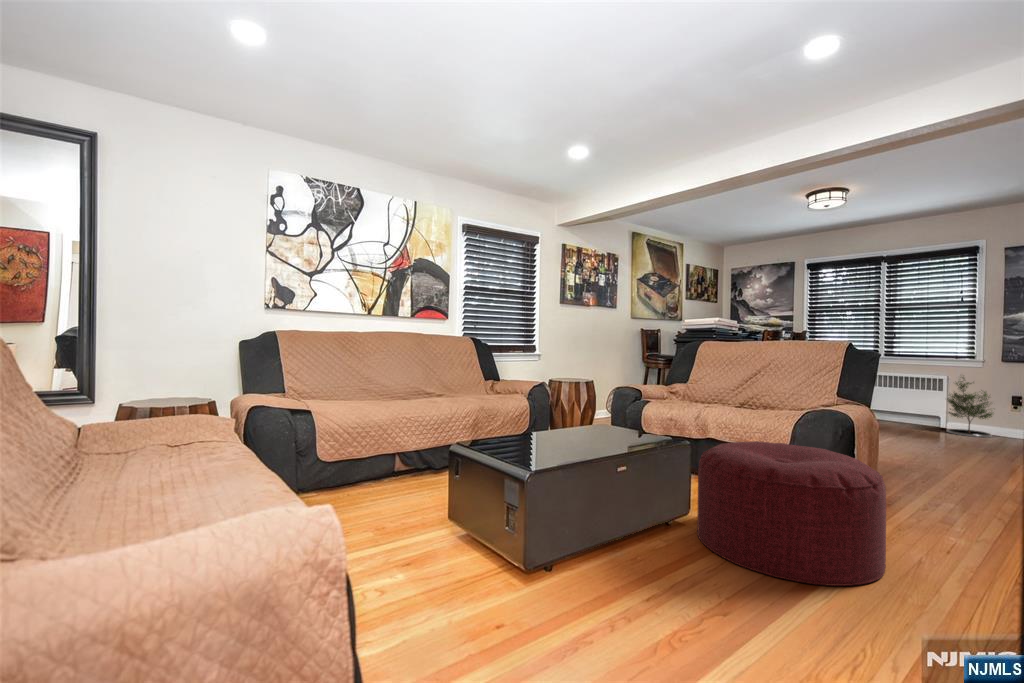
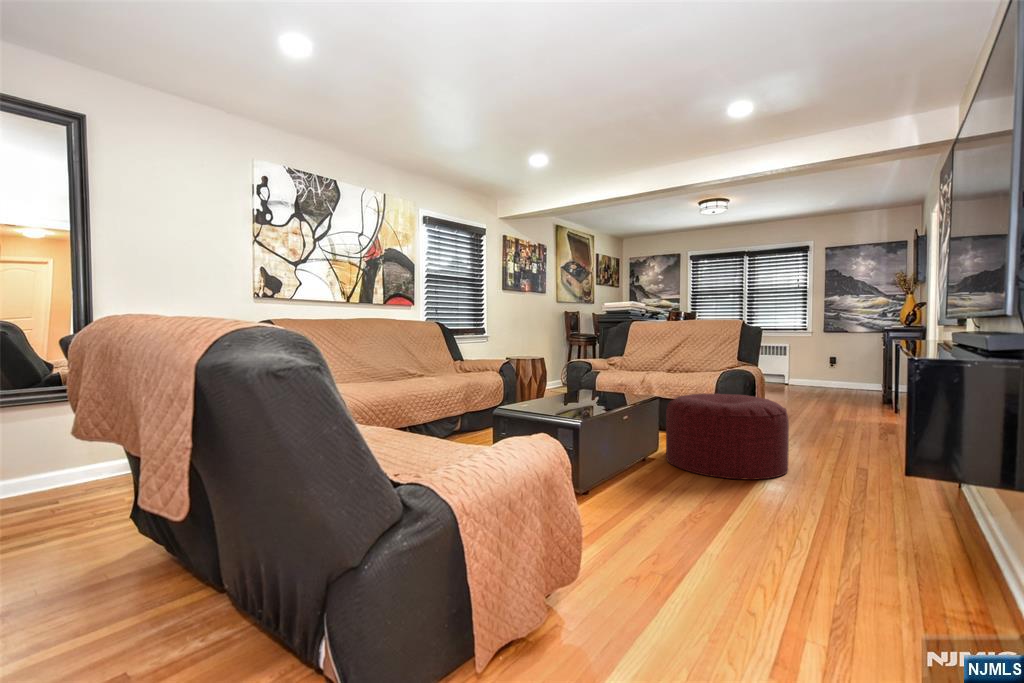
potted tree: present [946,377,993,437] -> none [789,343,821,389]

